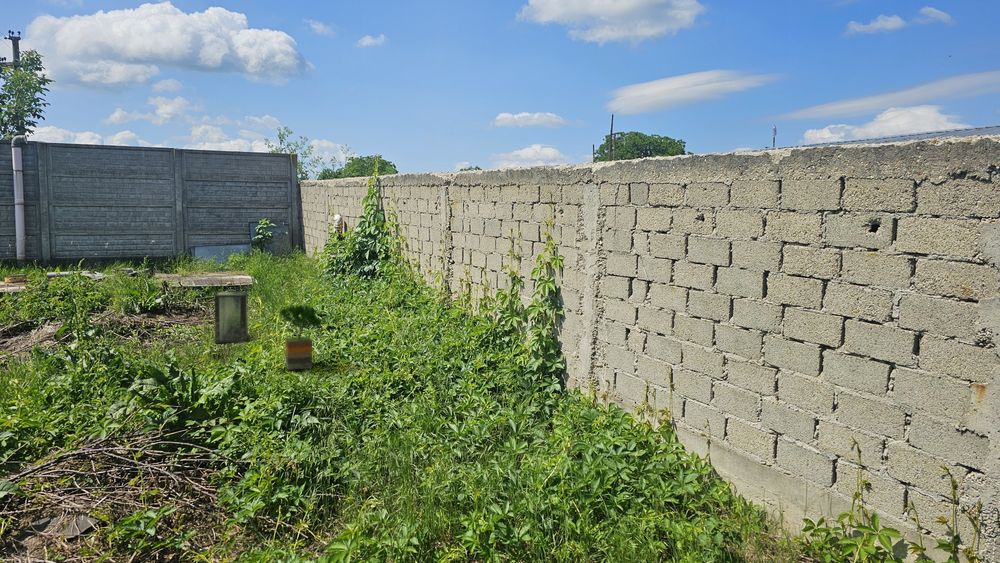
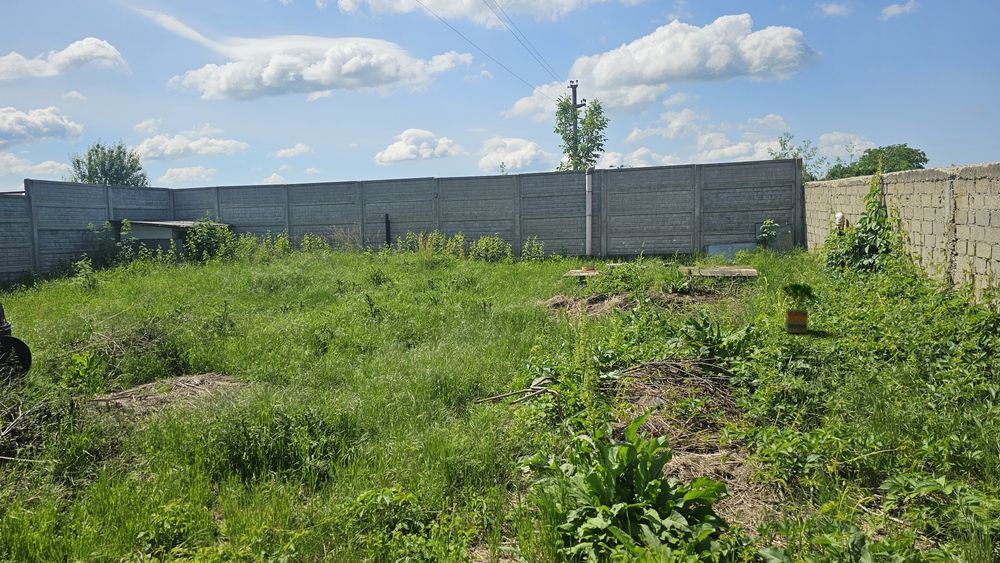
storage box: present [214,292,248,343] -> none [729,276,755,316]

